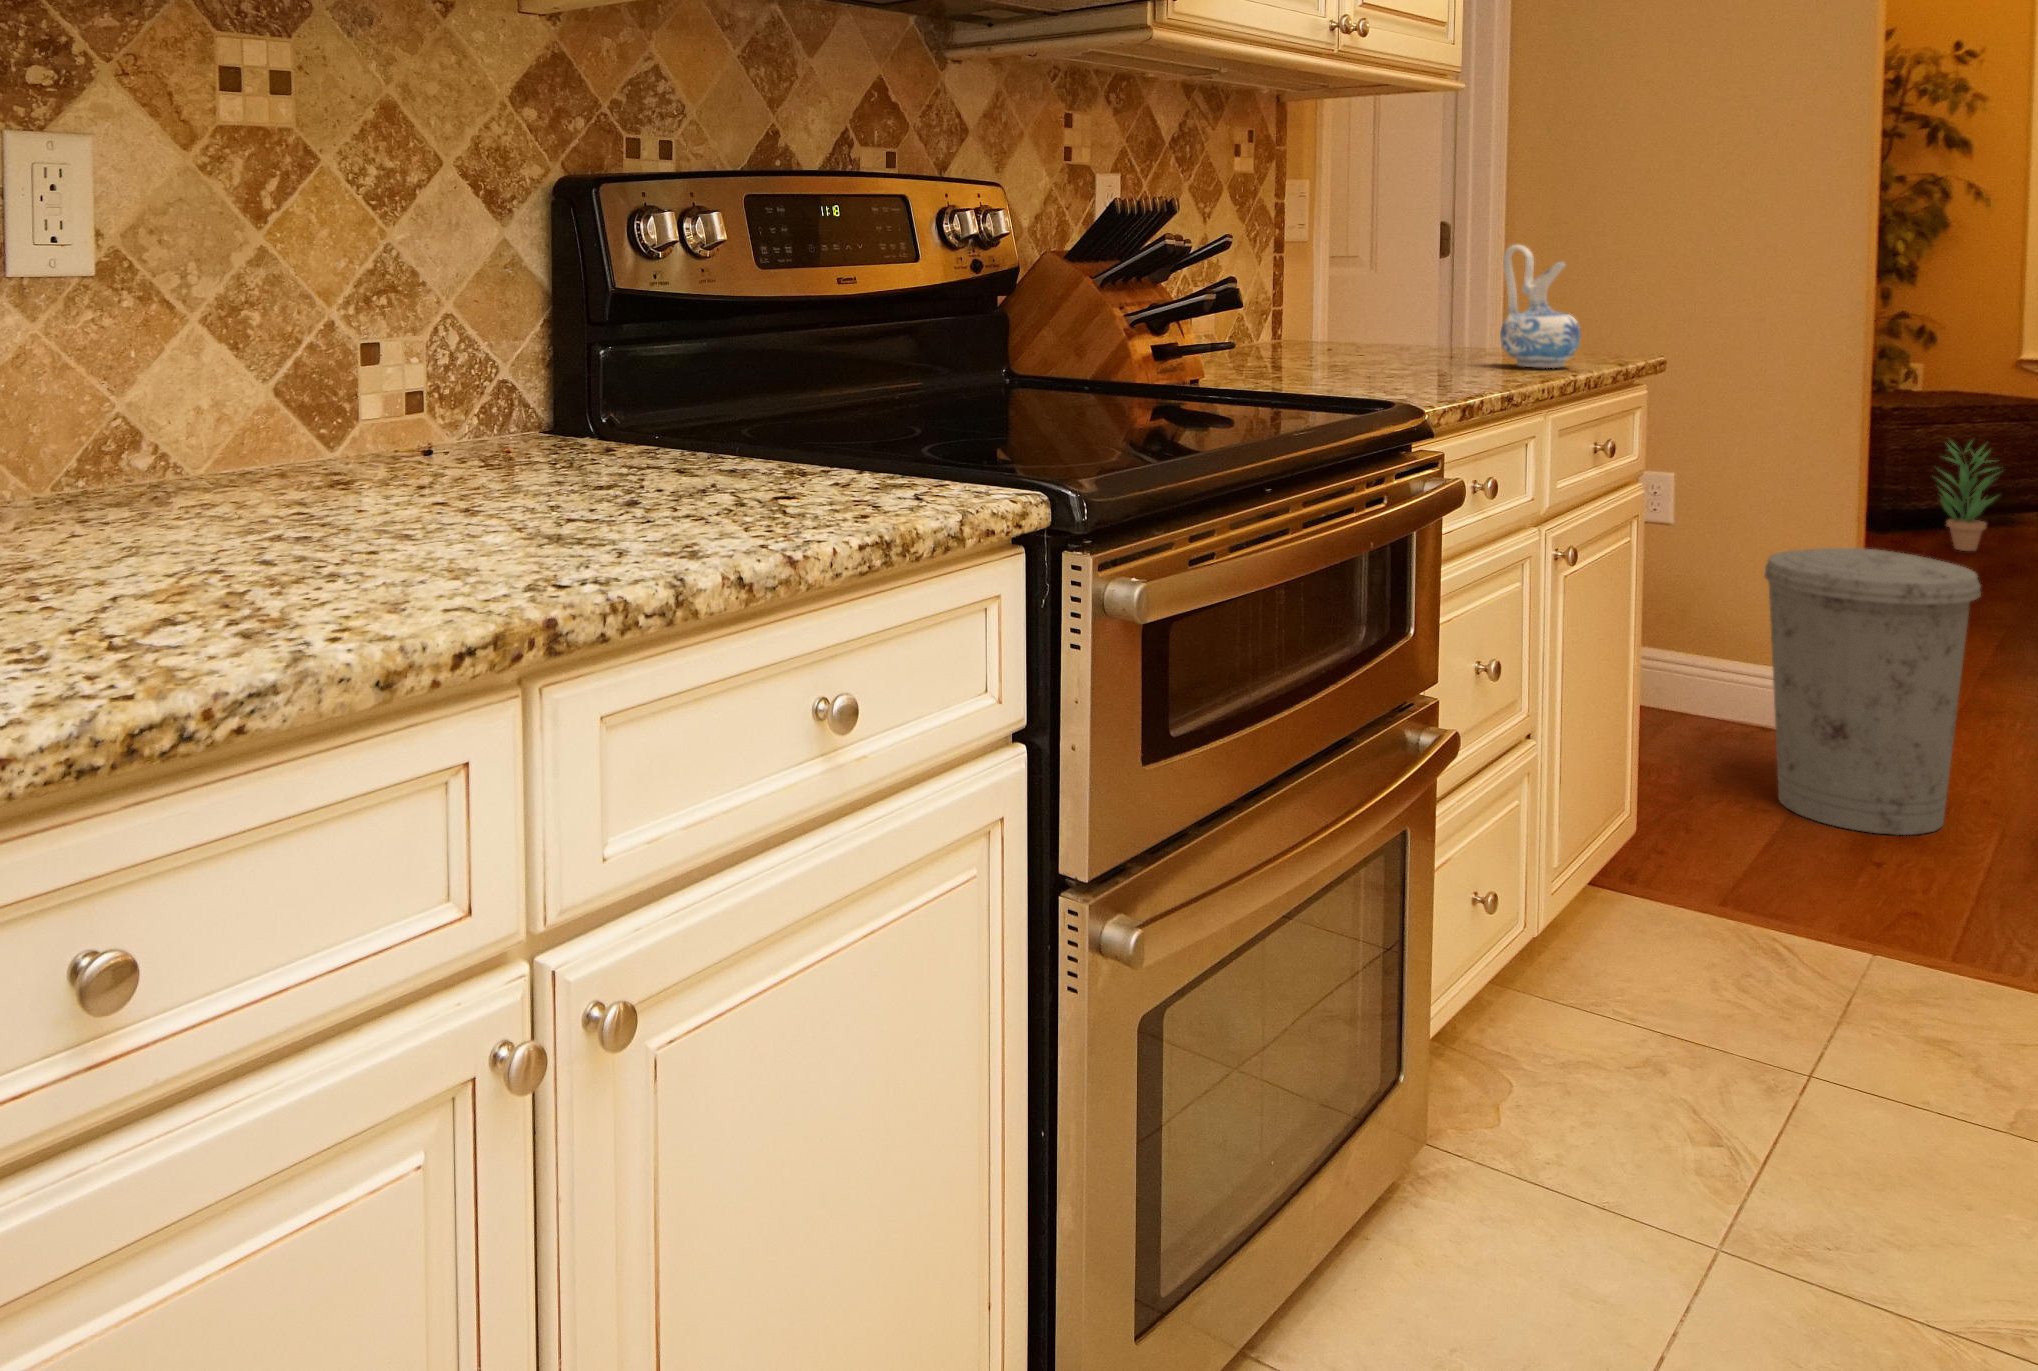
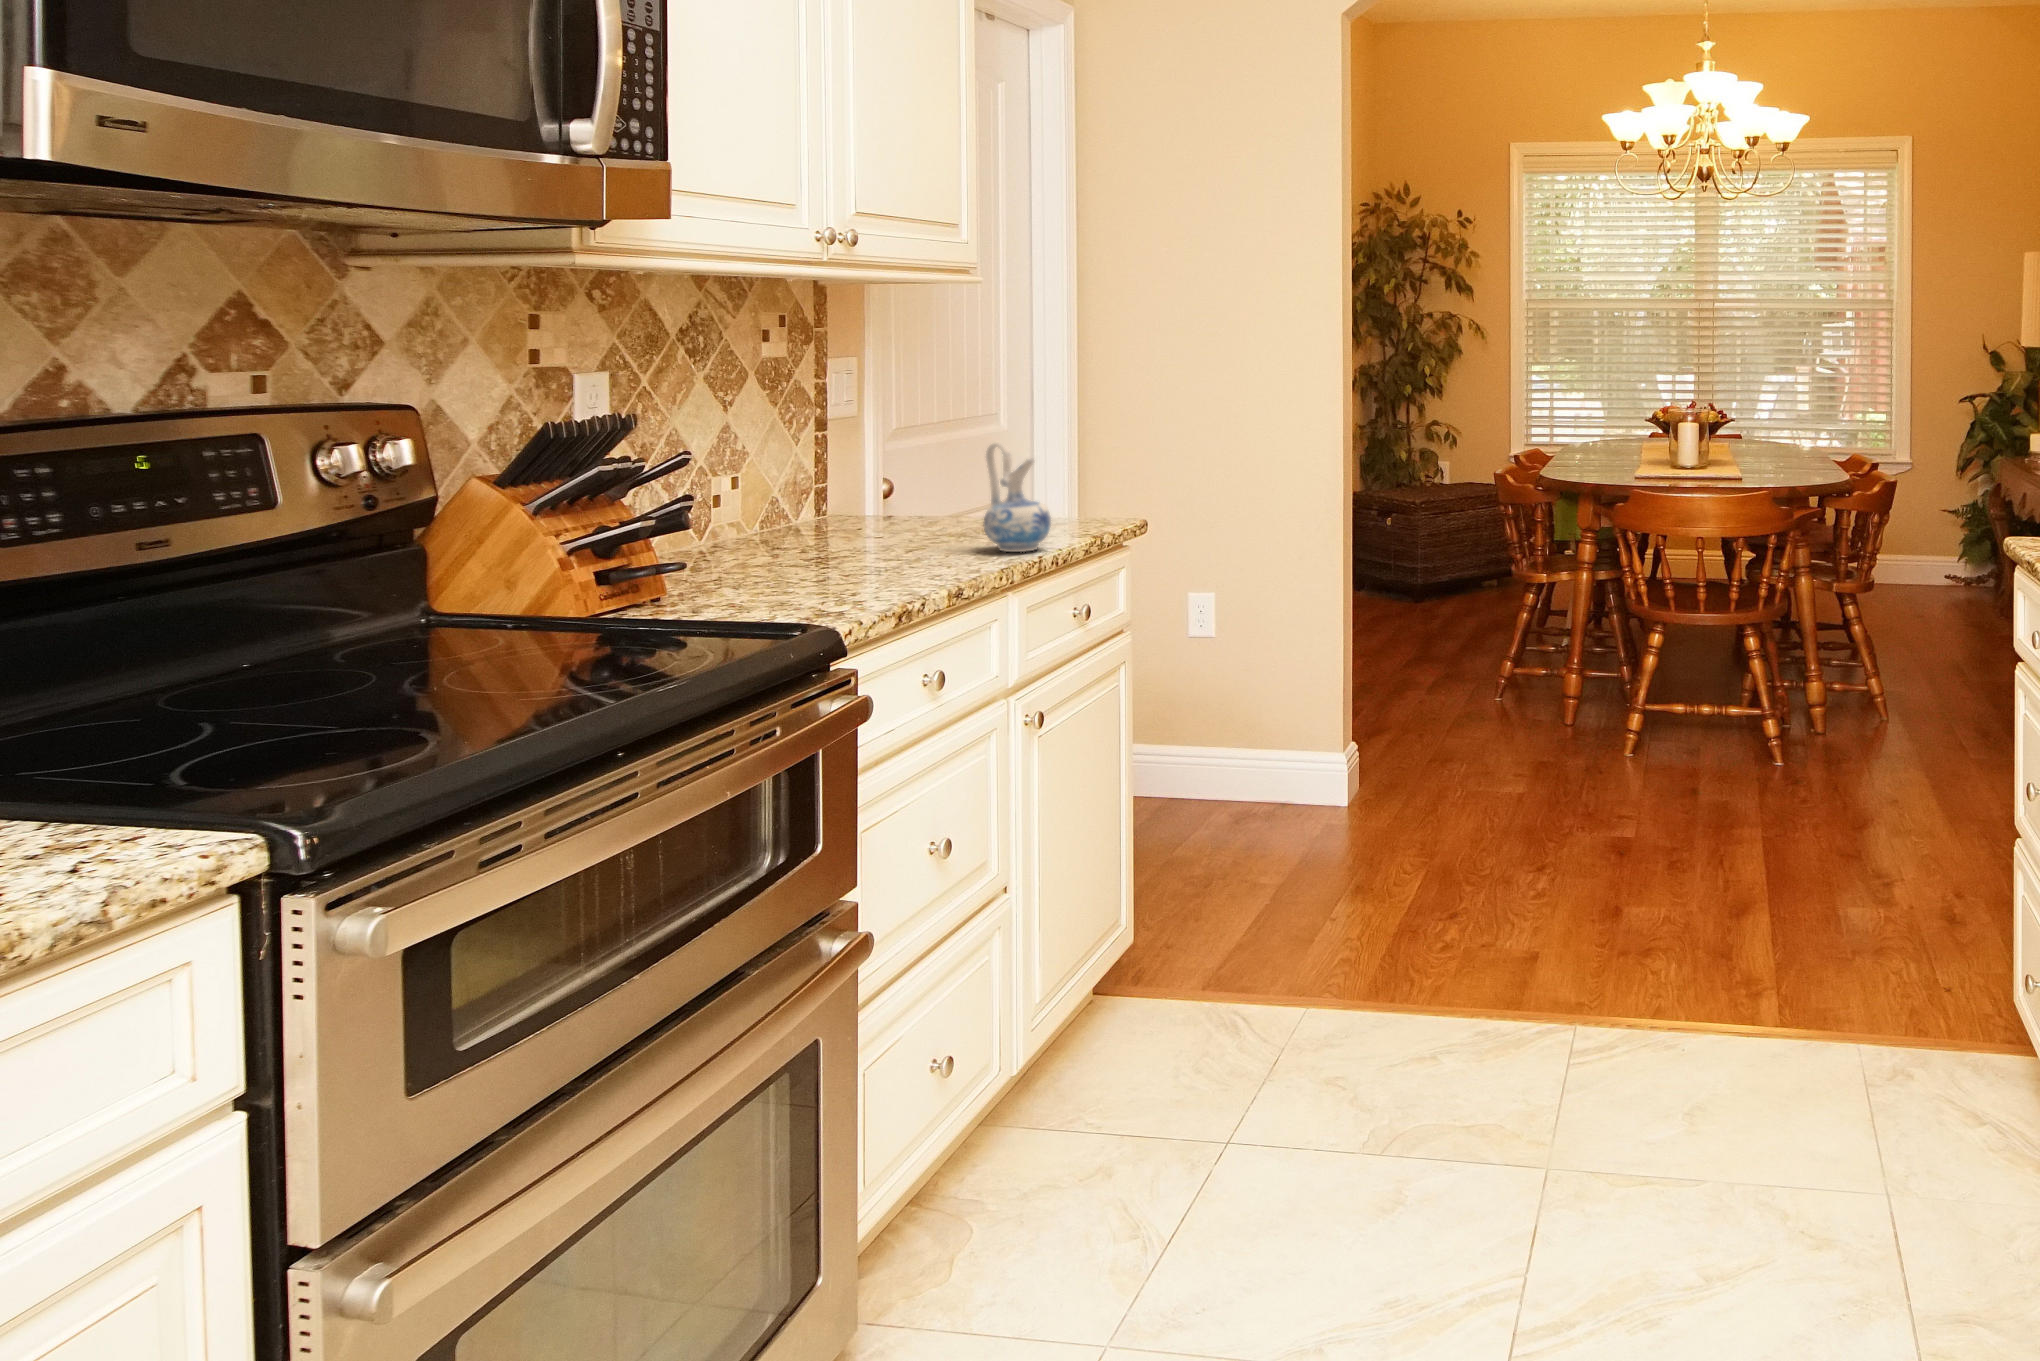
potted plant: present [1937,441,1998,551] -> none [1444,524,1491,613]
trash can: present [1764,548,1981,835] -> none [1260,653,1404,887]

